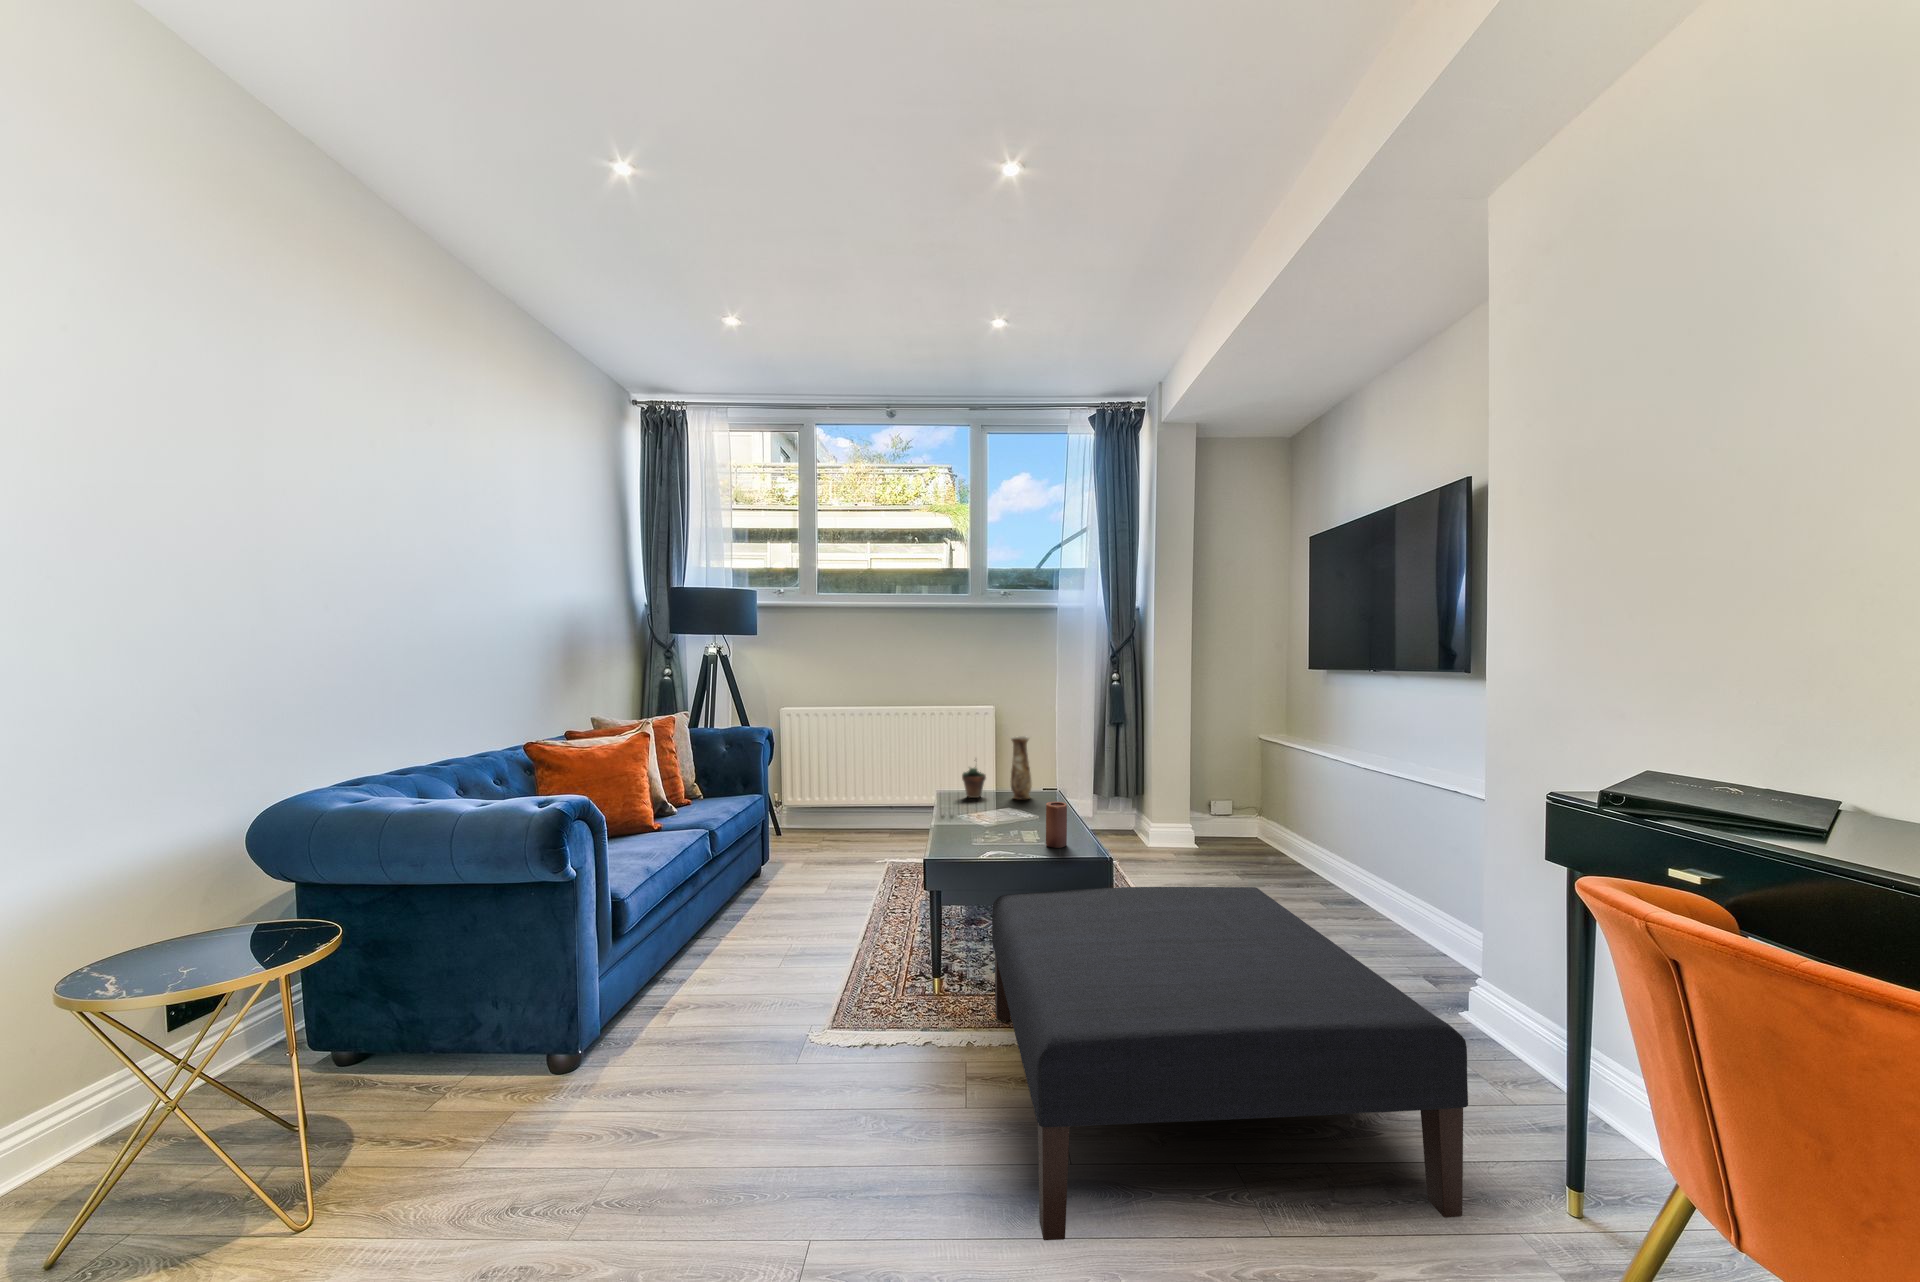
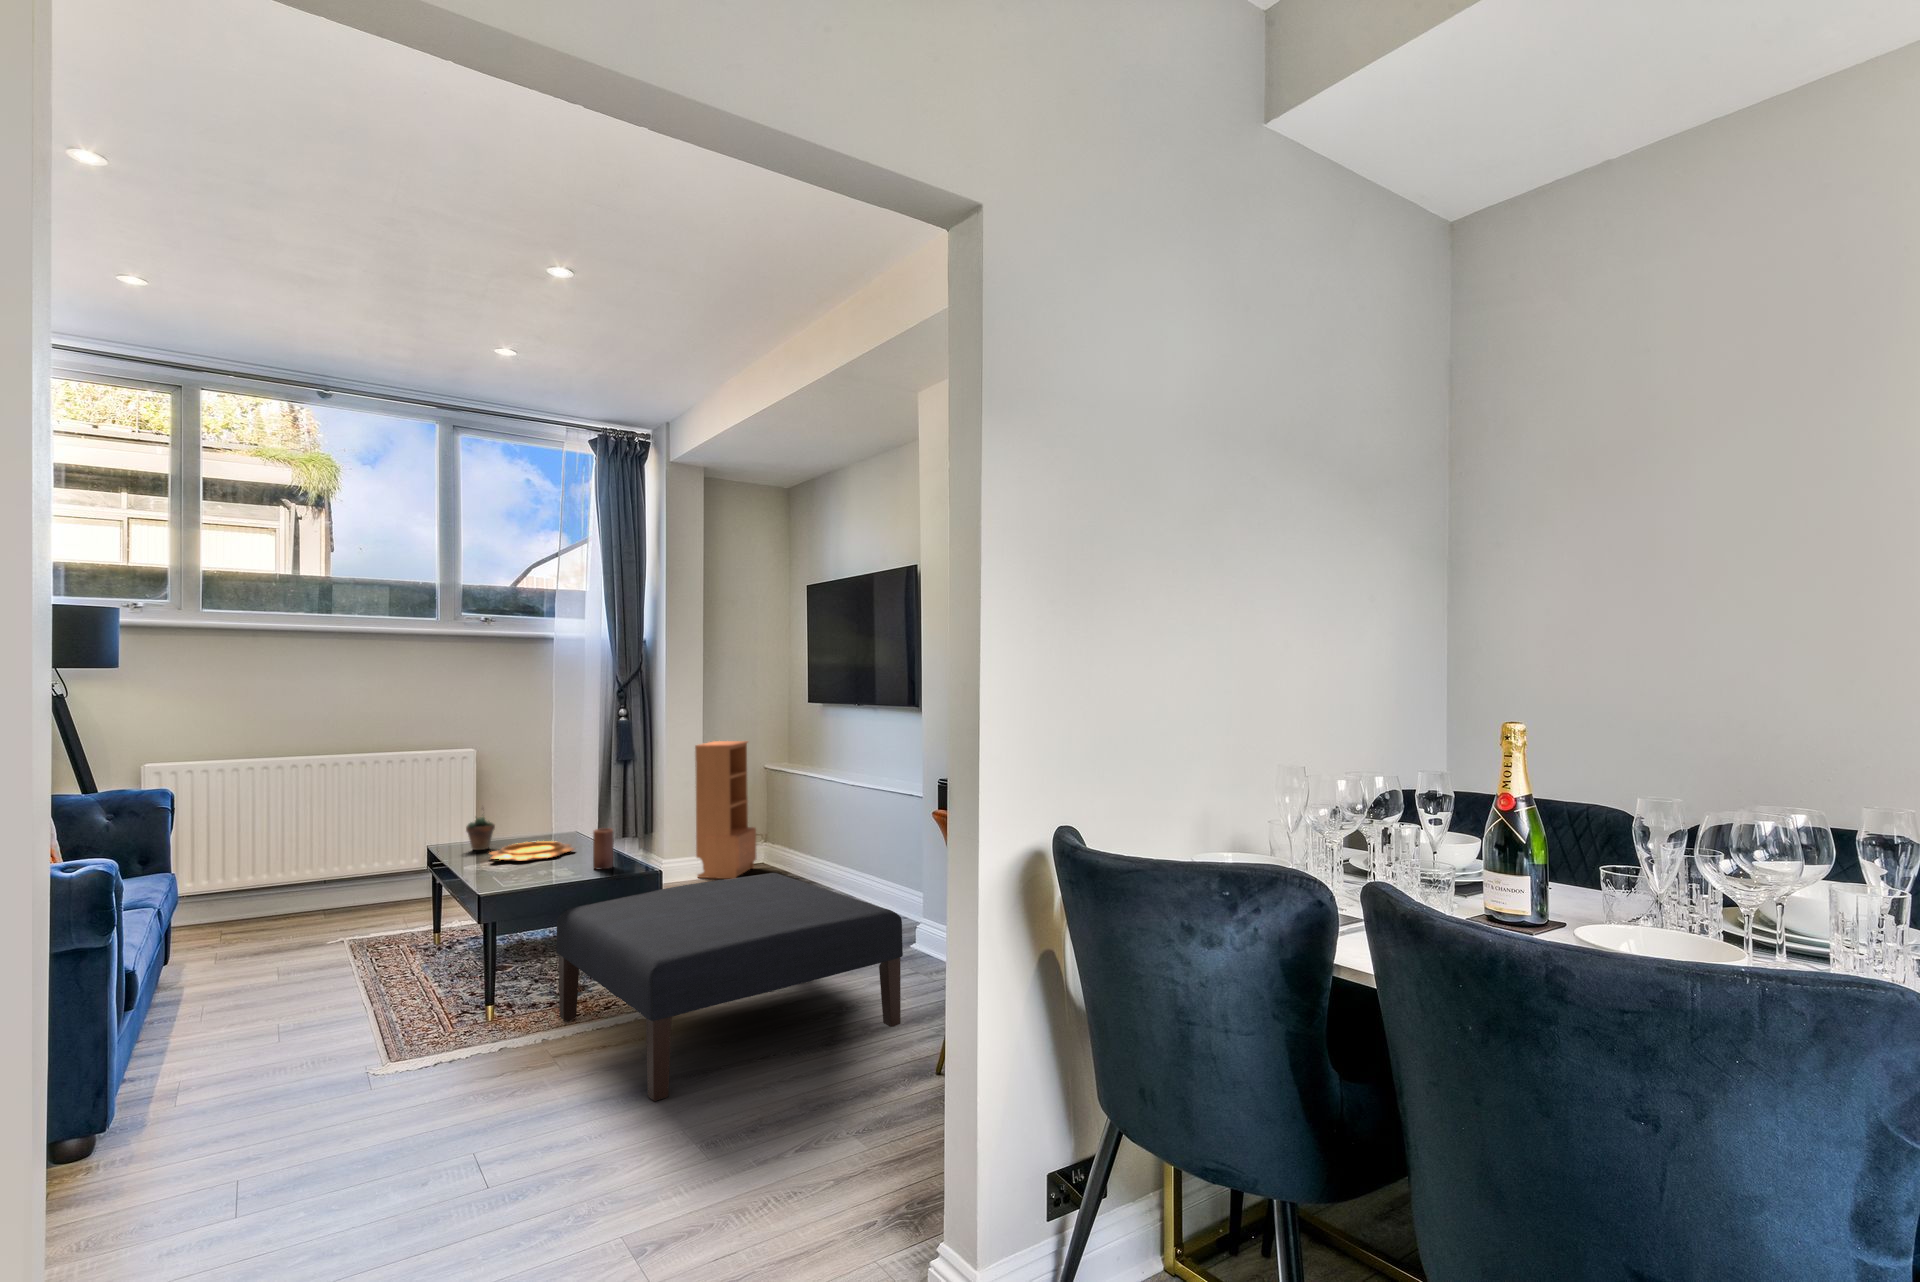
bookcase: none [1185,708,1250,852] -> present [695,741,756,879]
vase: present [1011,736,1032,799] -> none [524,778,549,845]
decorative bowl: none [967,799,1045,819] -> present [489,841,574,861]

